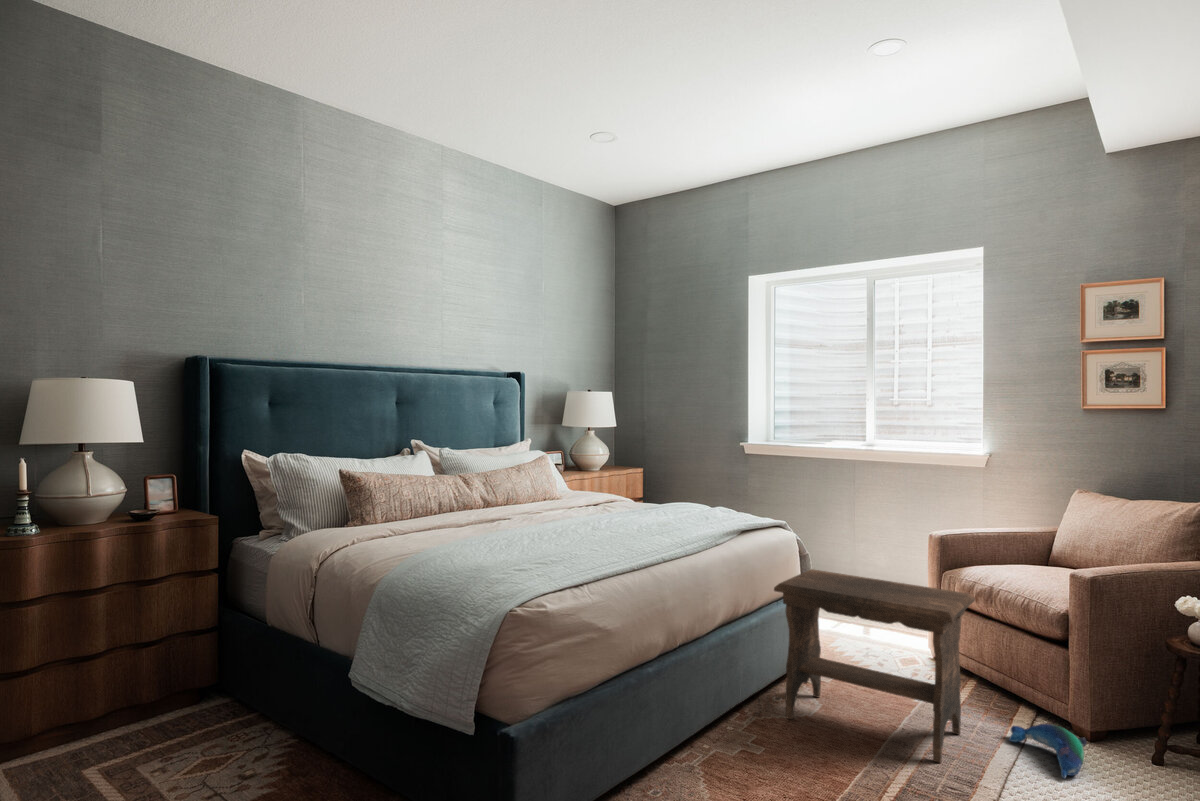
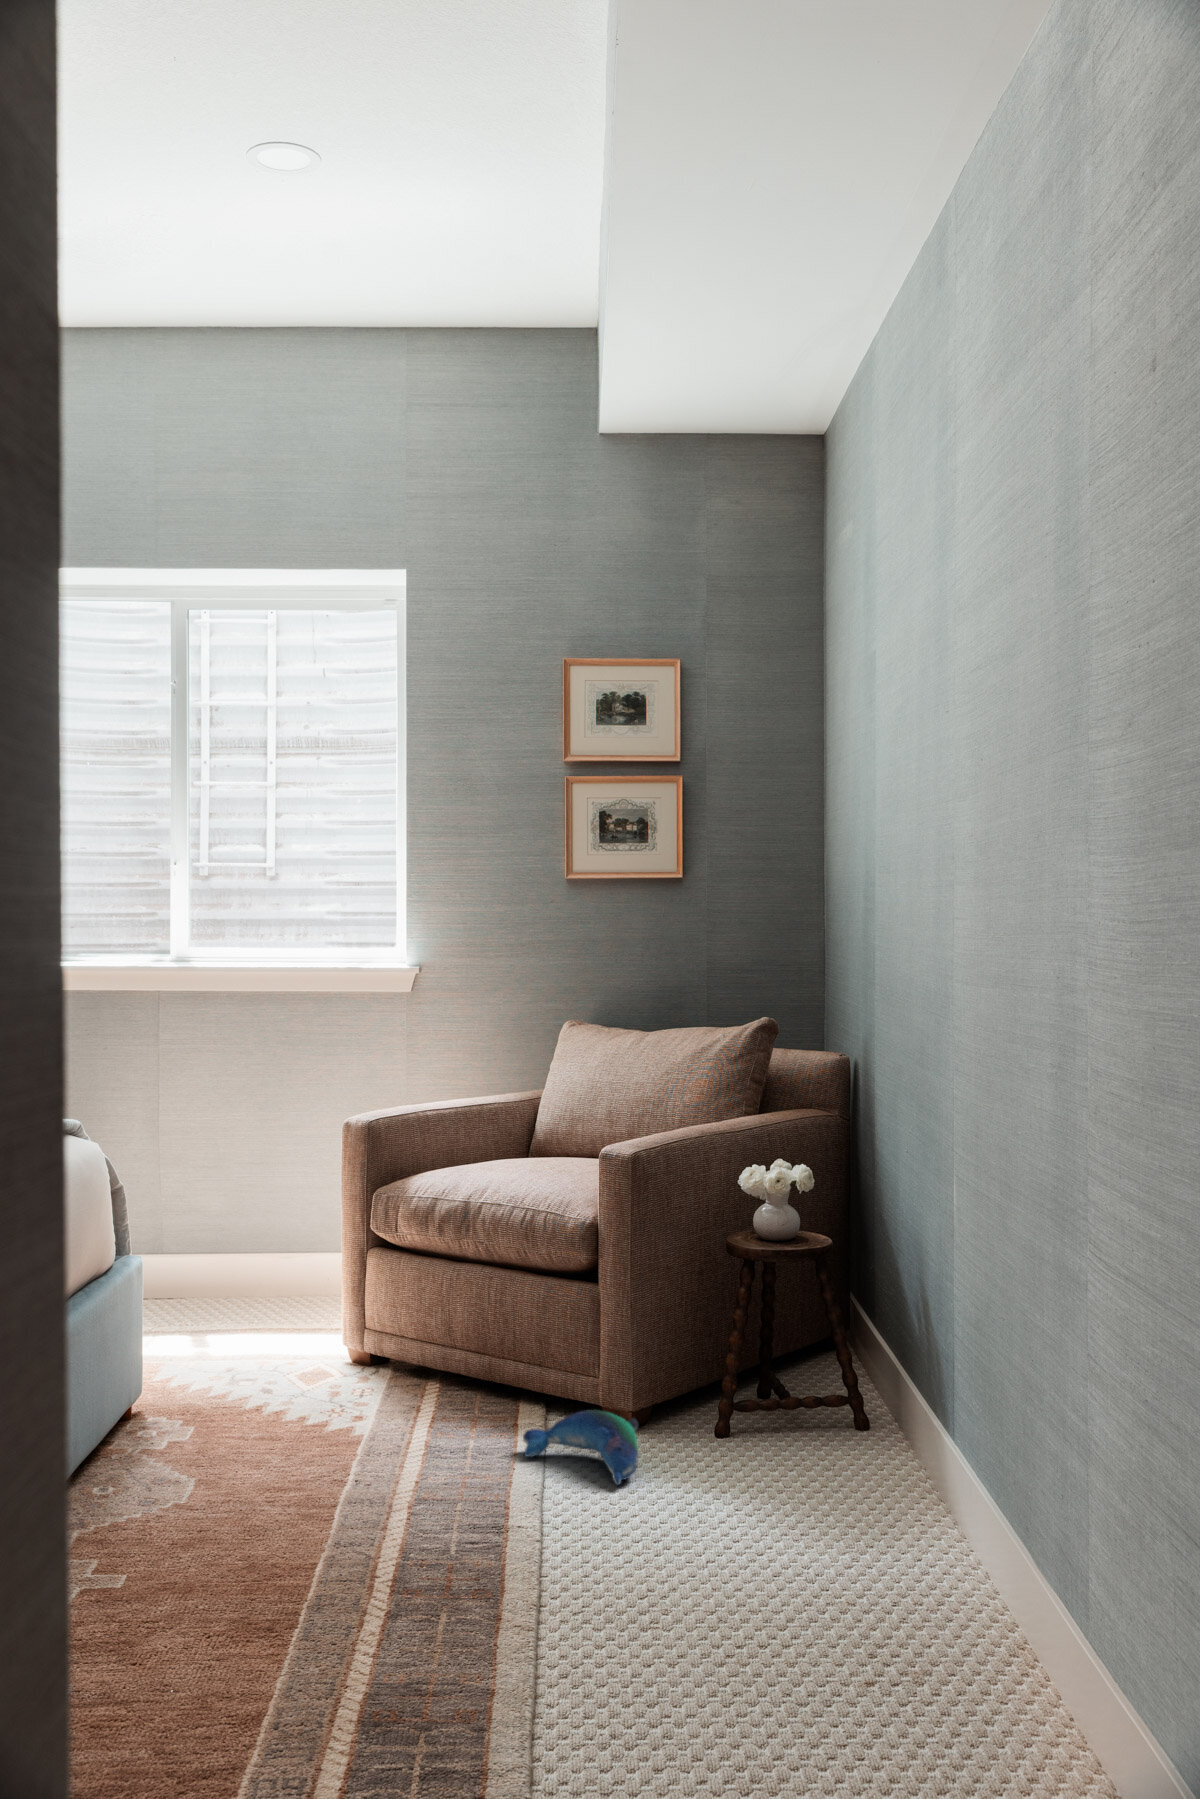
footstool: present [774,569,975,763] -> none [119,1210,469,1515]

